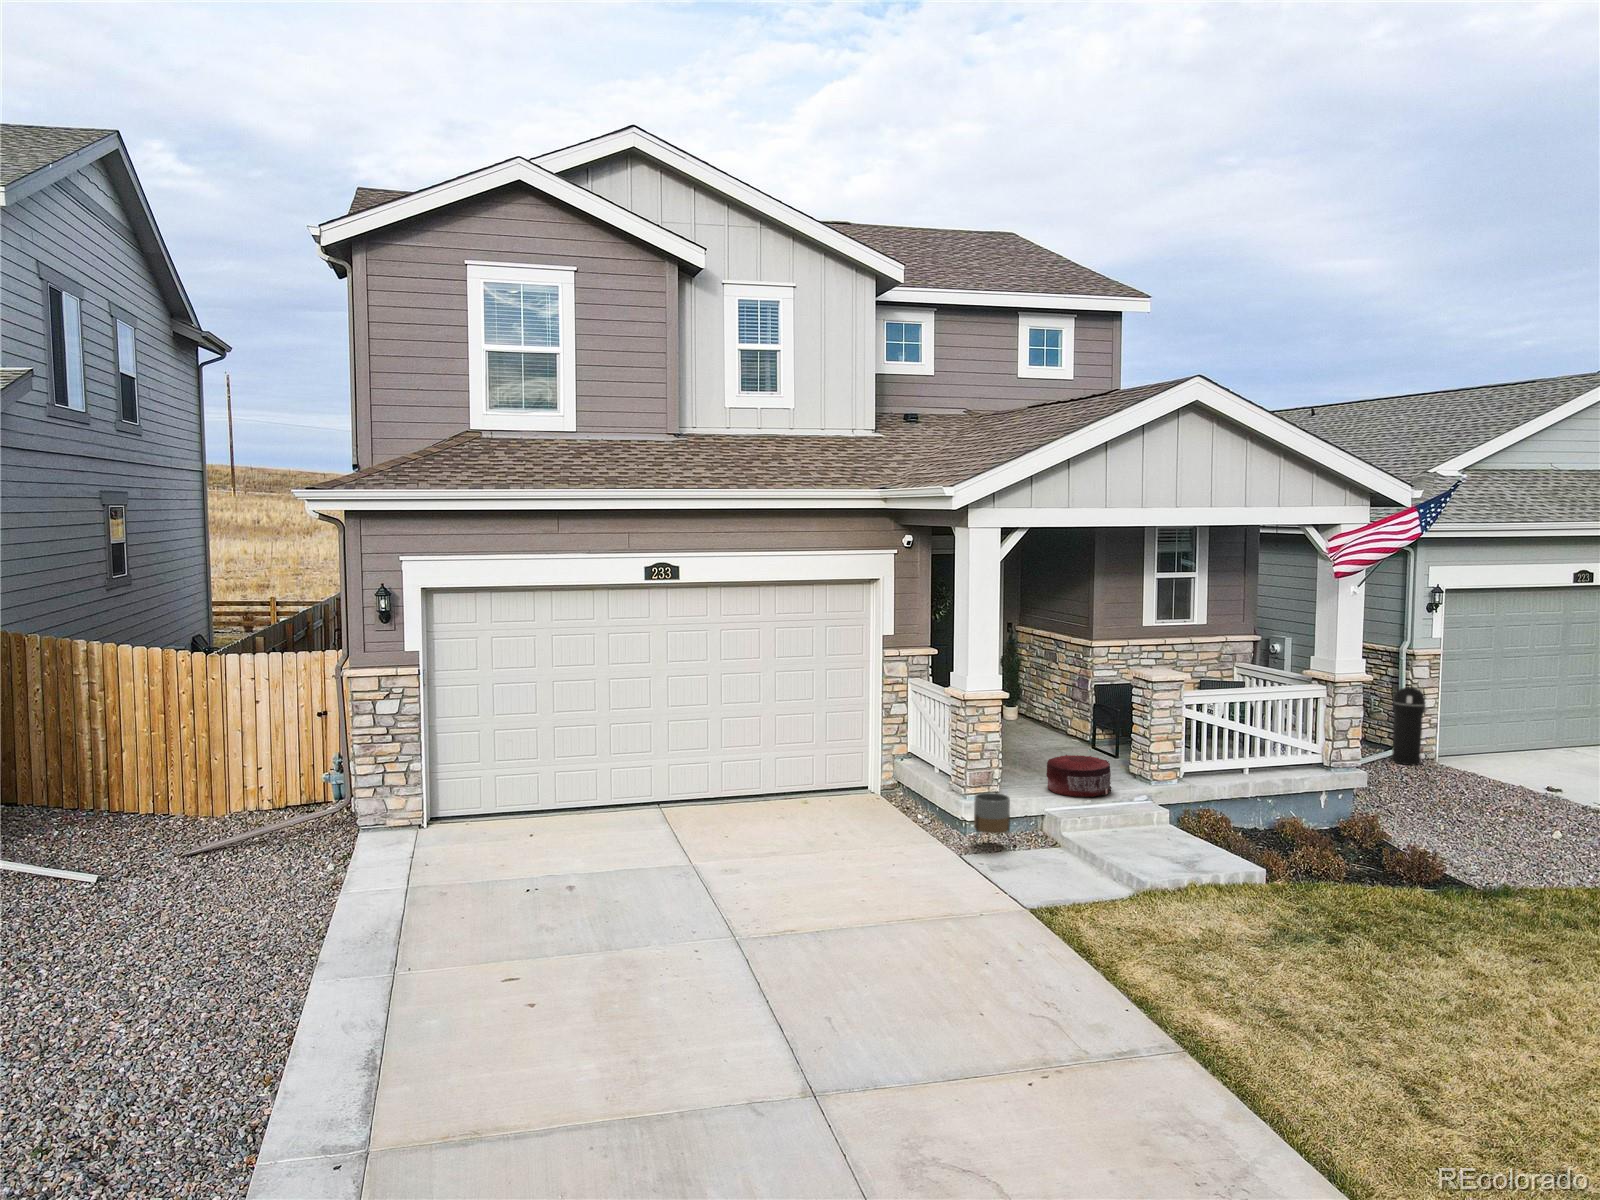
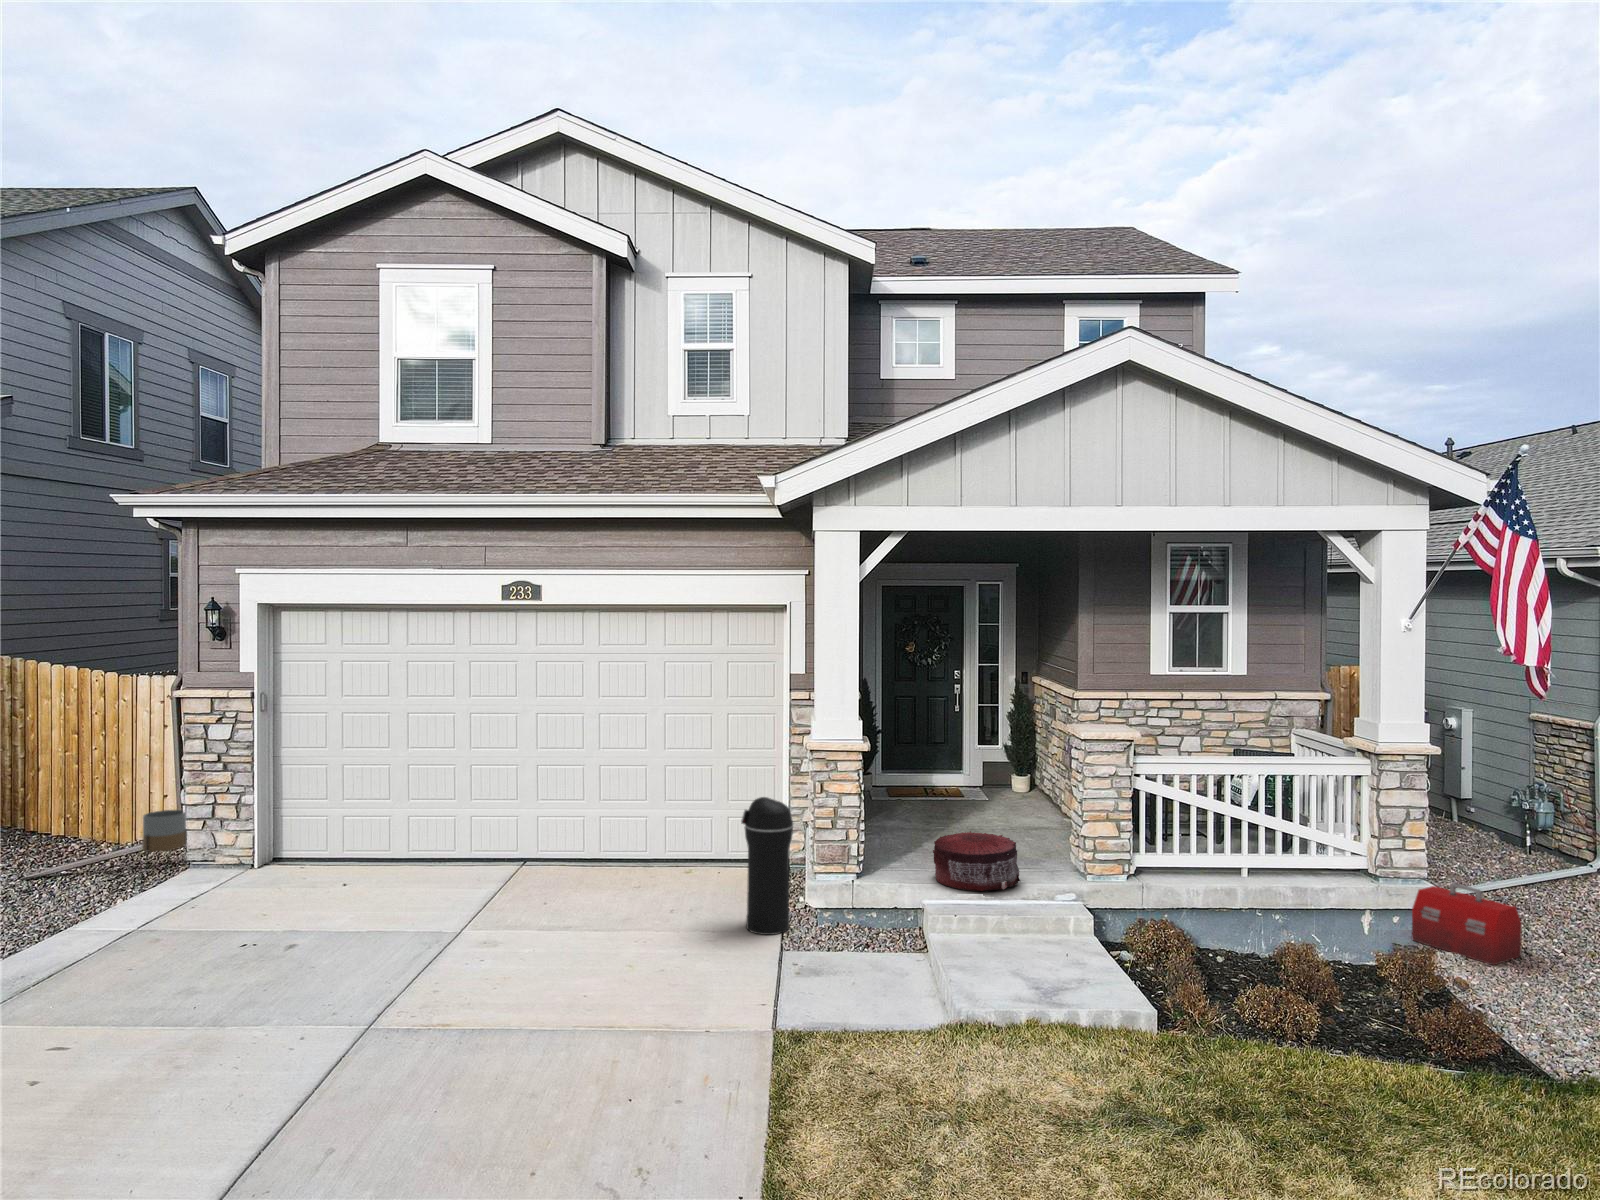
trash can: present [1392,687,1425,765] -> present [741,797,793,935]
toolbox: none [1354,769,1422,821] -> present [1412,883,1522,965]
planter: present [974,793,1010,834] -> present [142,810,187,861]

